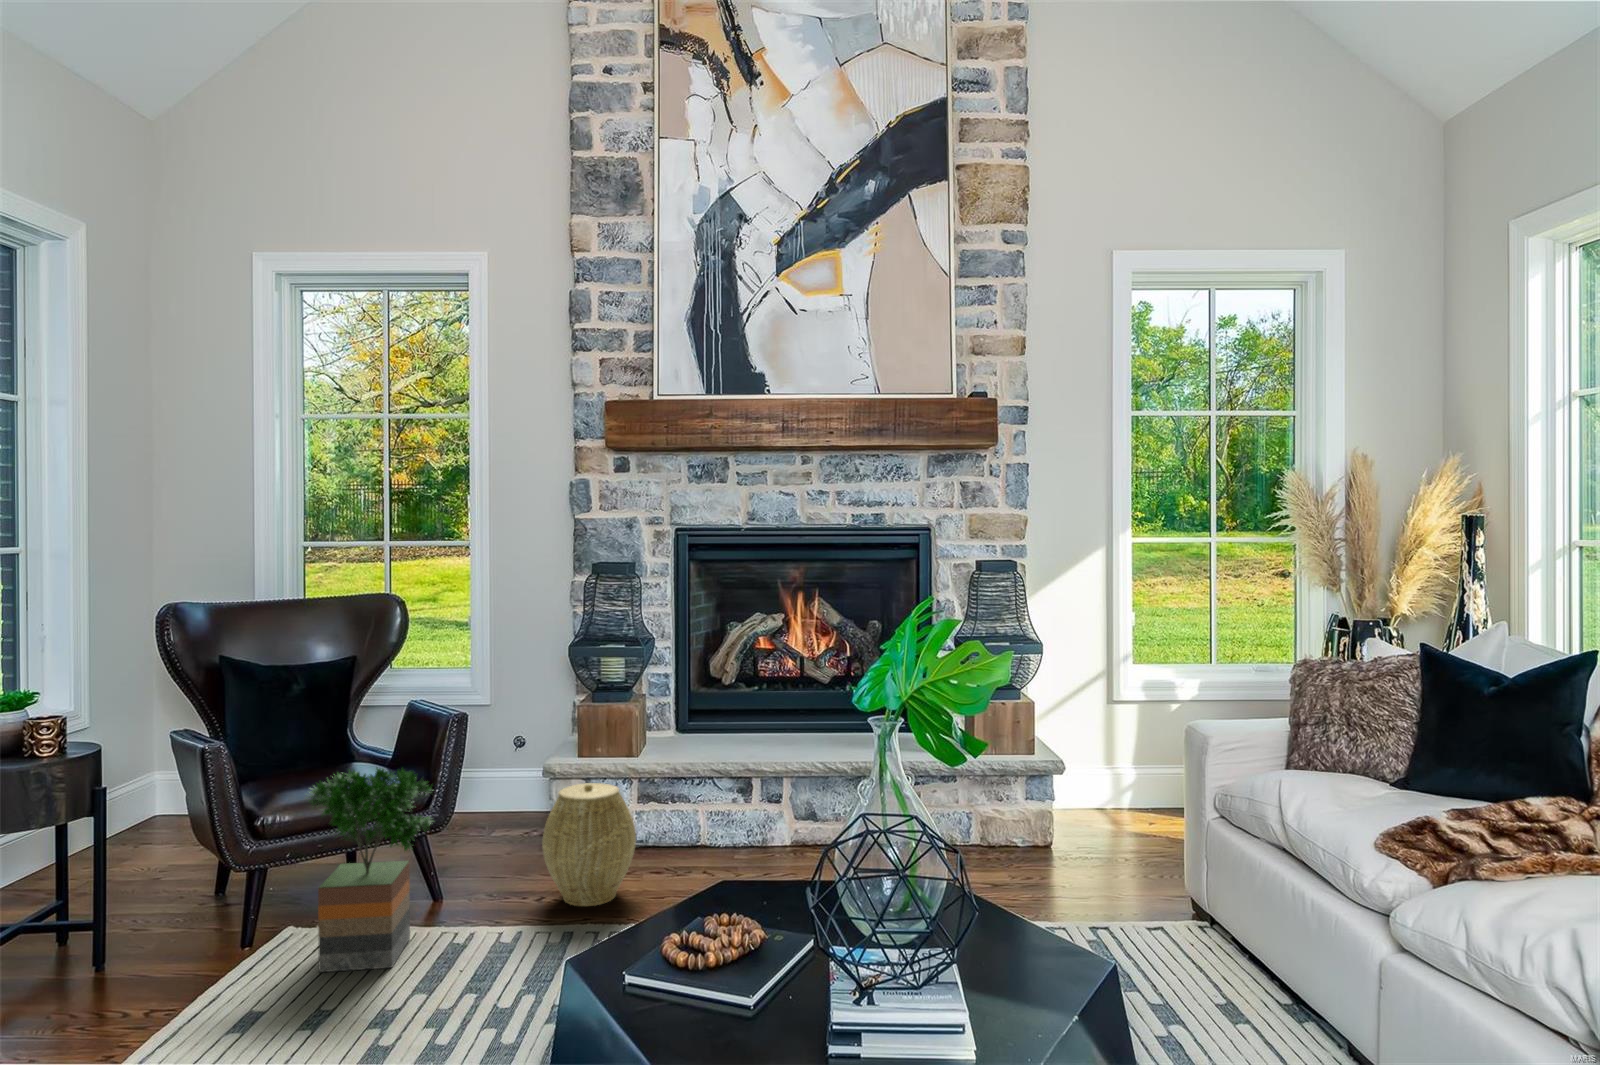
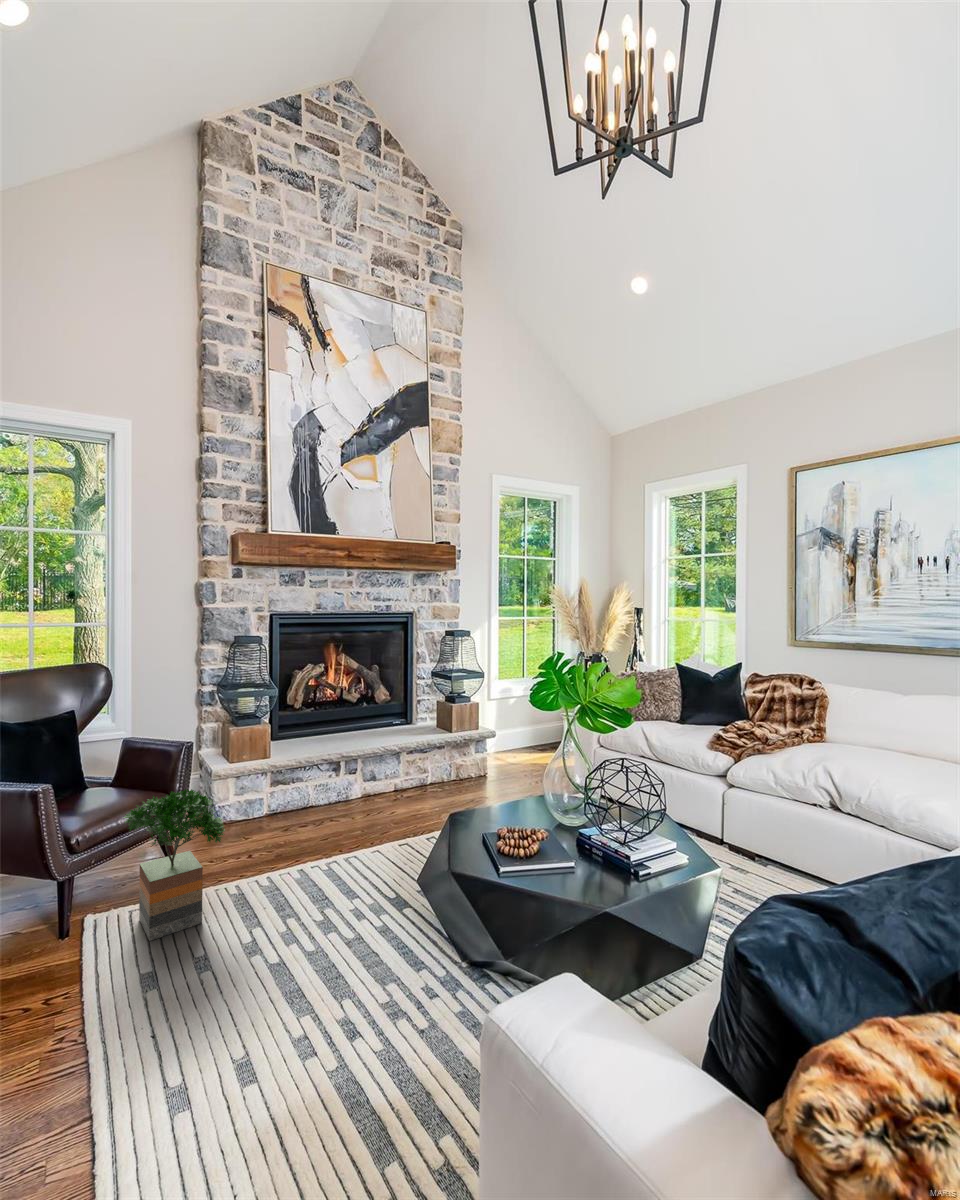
woven basket: present [542,783,636,906] -> none [249,778,309,857]

